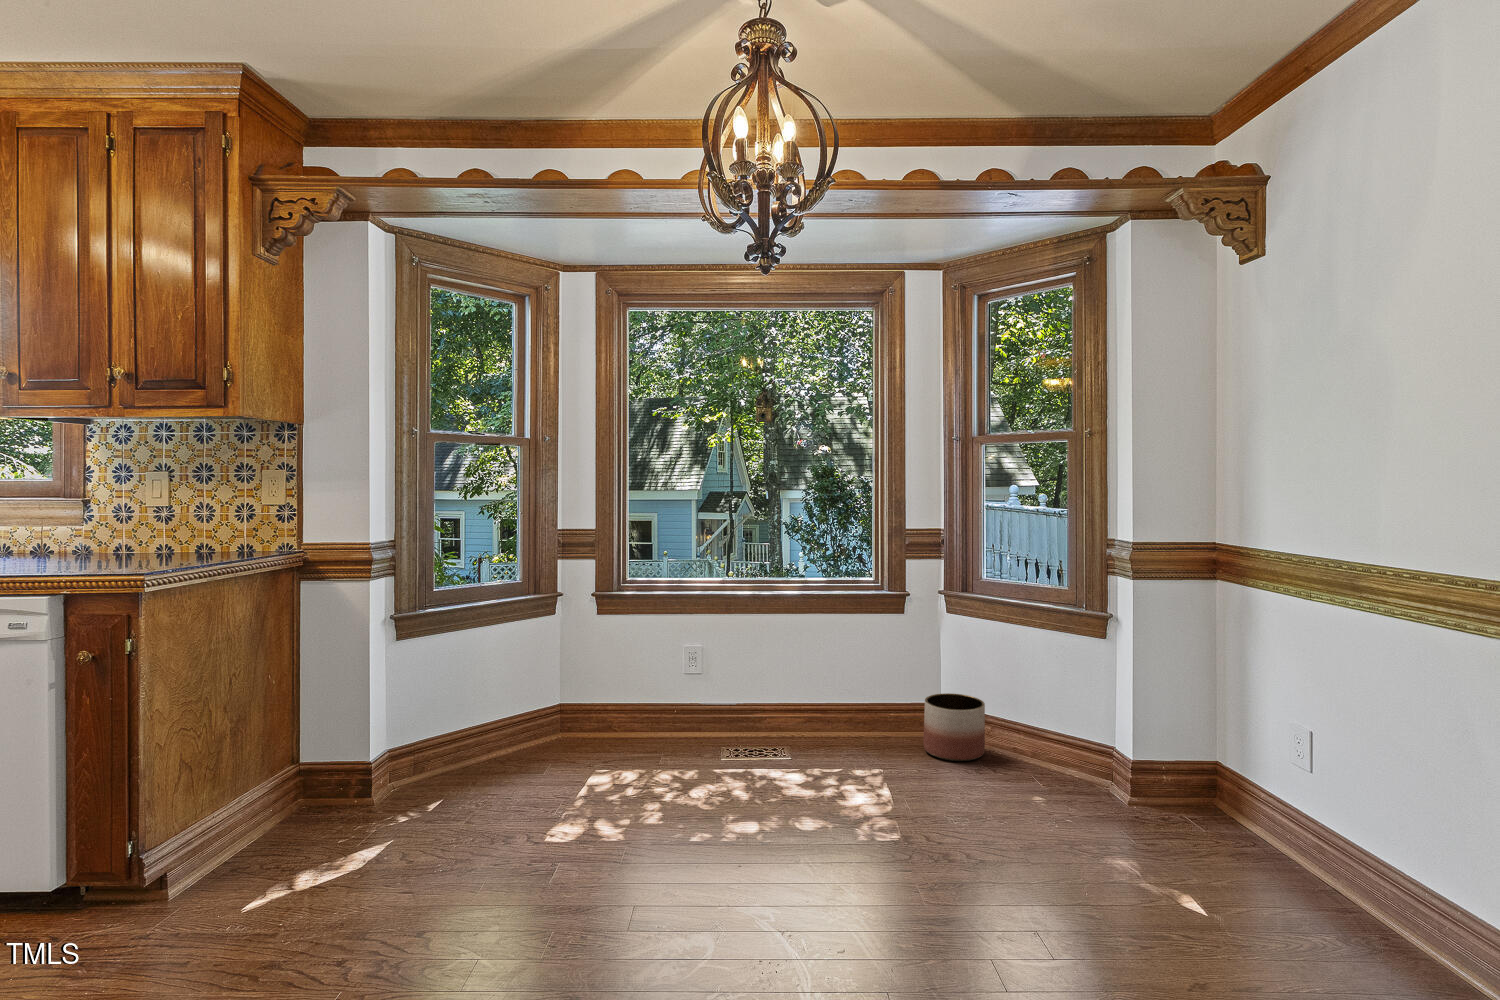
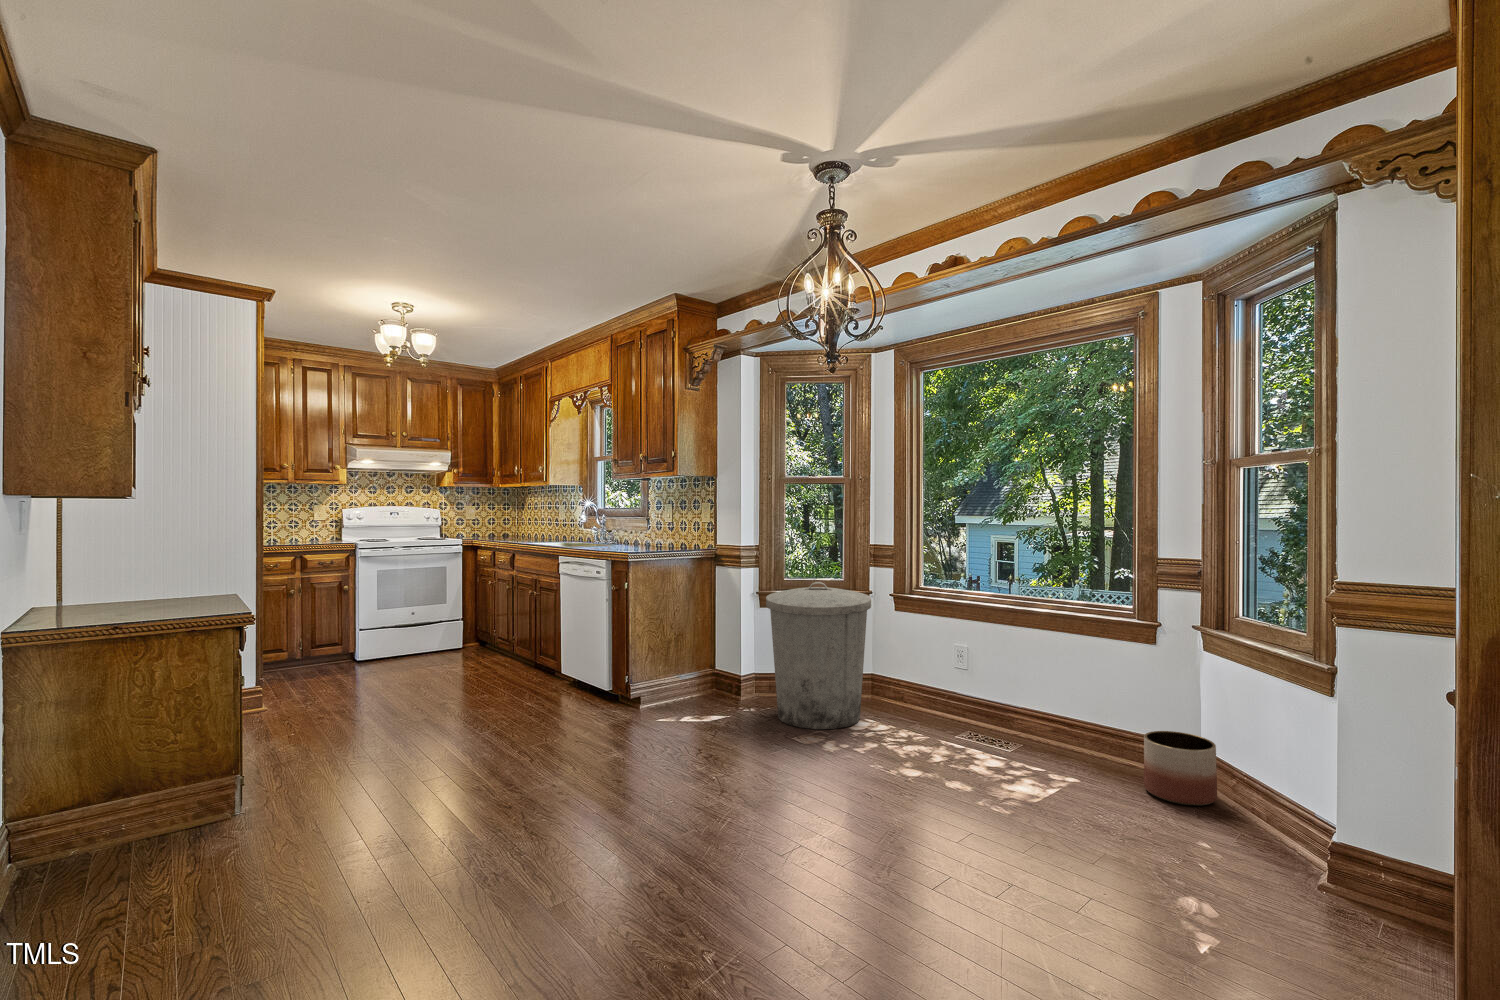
trash can: none [453,589,613,809] -> present [766,582,871,729]

